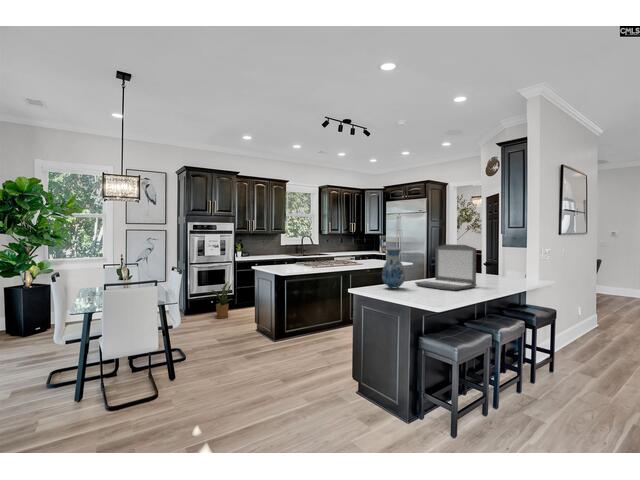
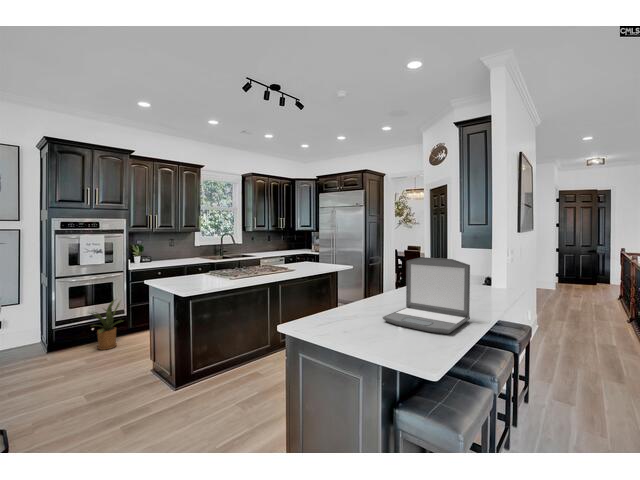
vase: present [382,248,405,288] -> none [336,268,373,335]

